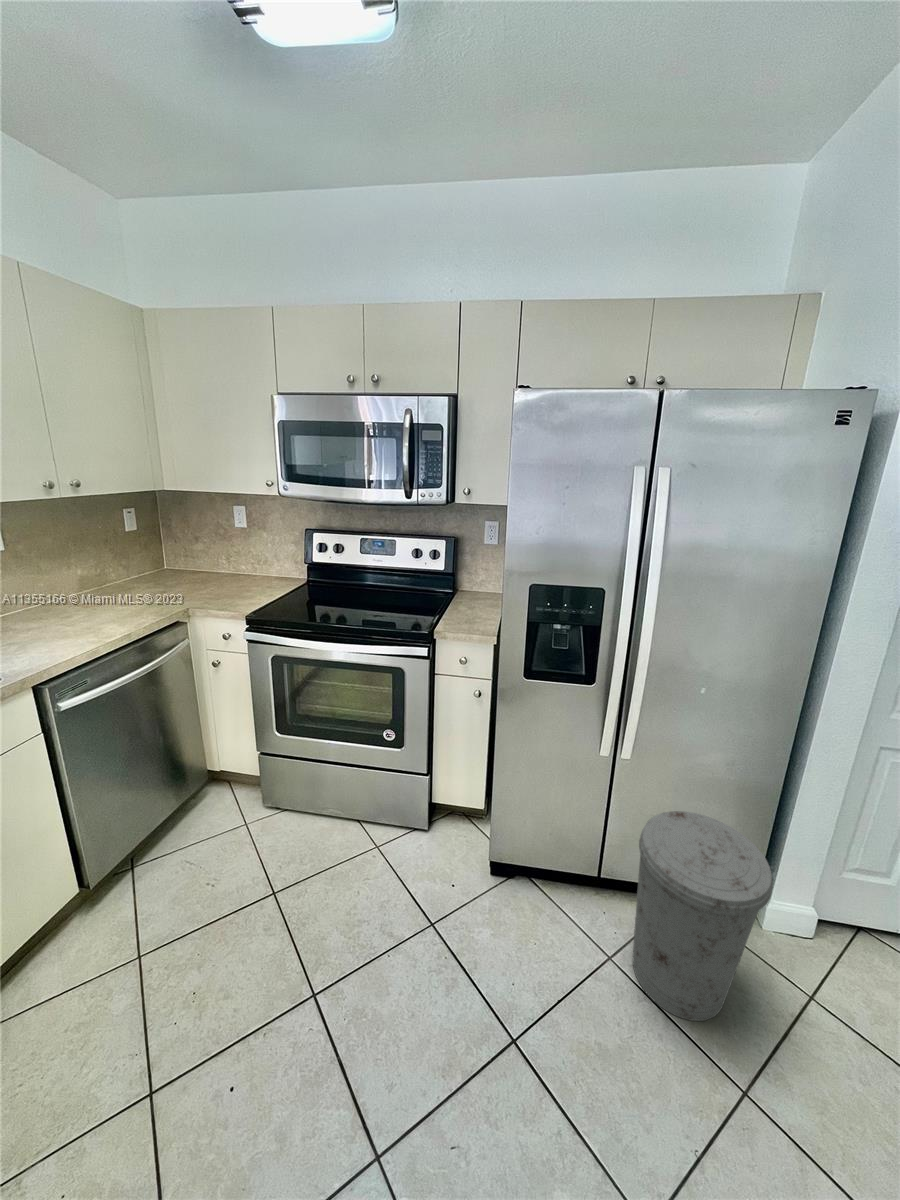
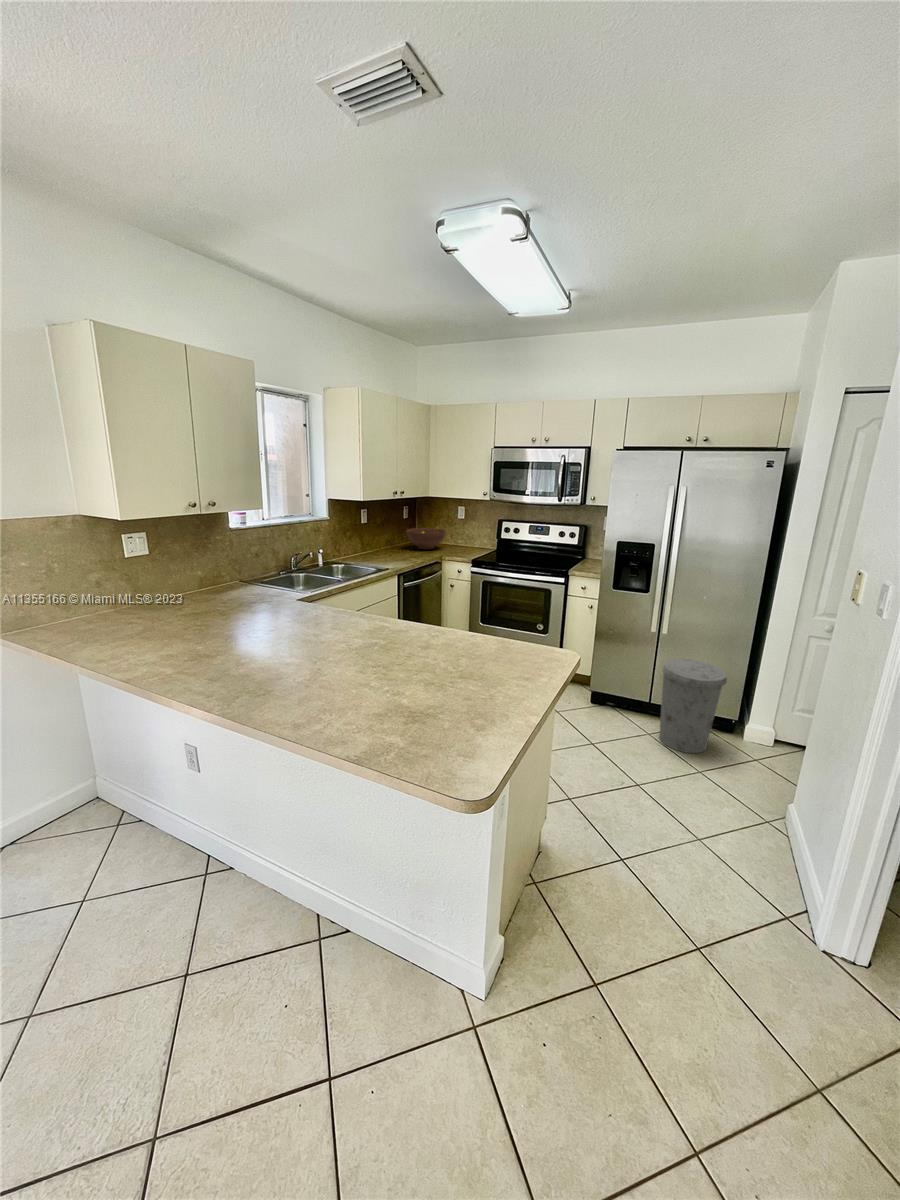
fruit bowl: none [118,549,205,592] -> present [406,528,446,549]

